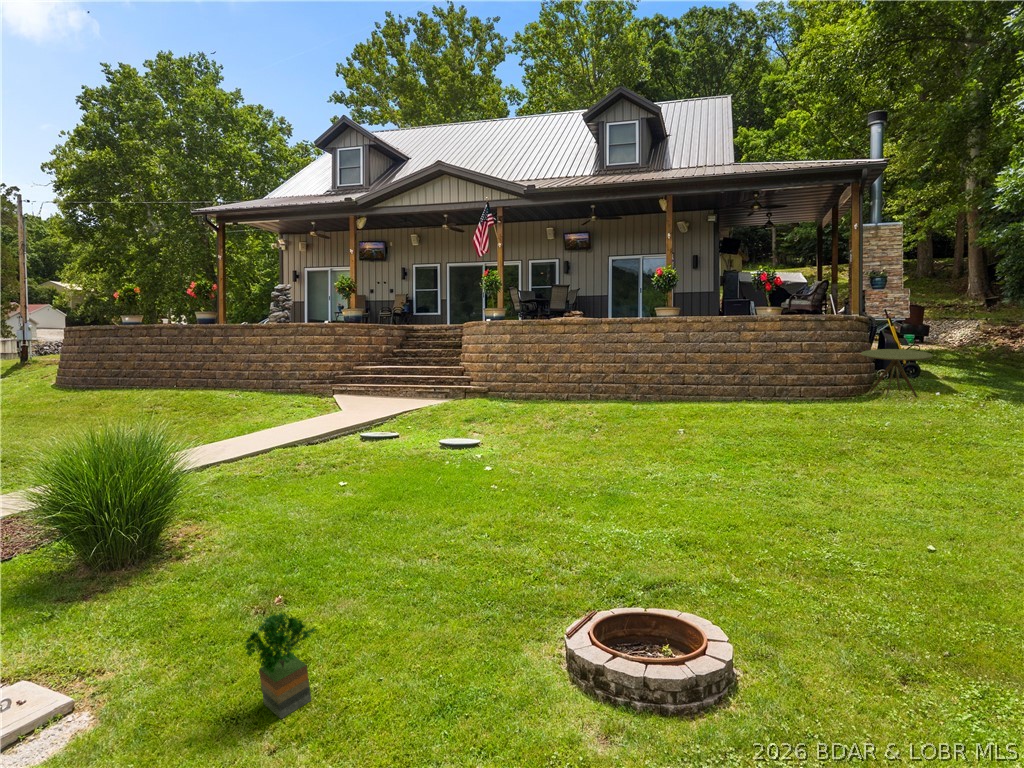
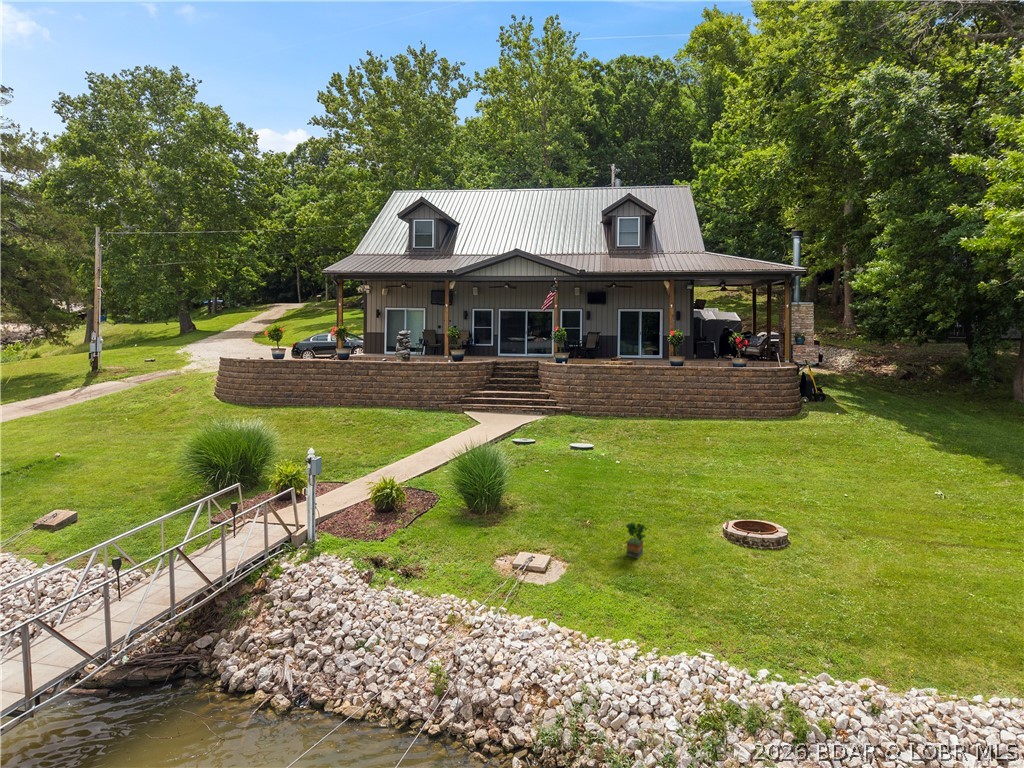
round table: present [861,349,932,398] -> none [798,388,836,418]

